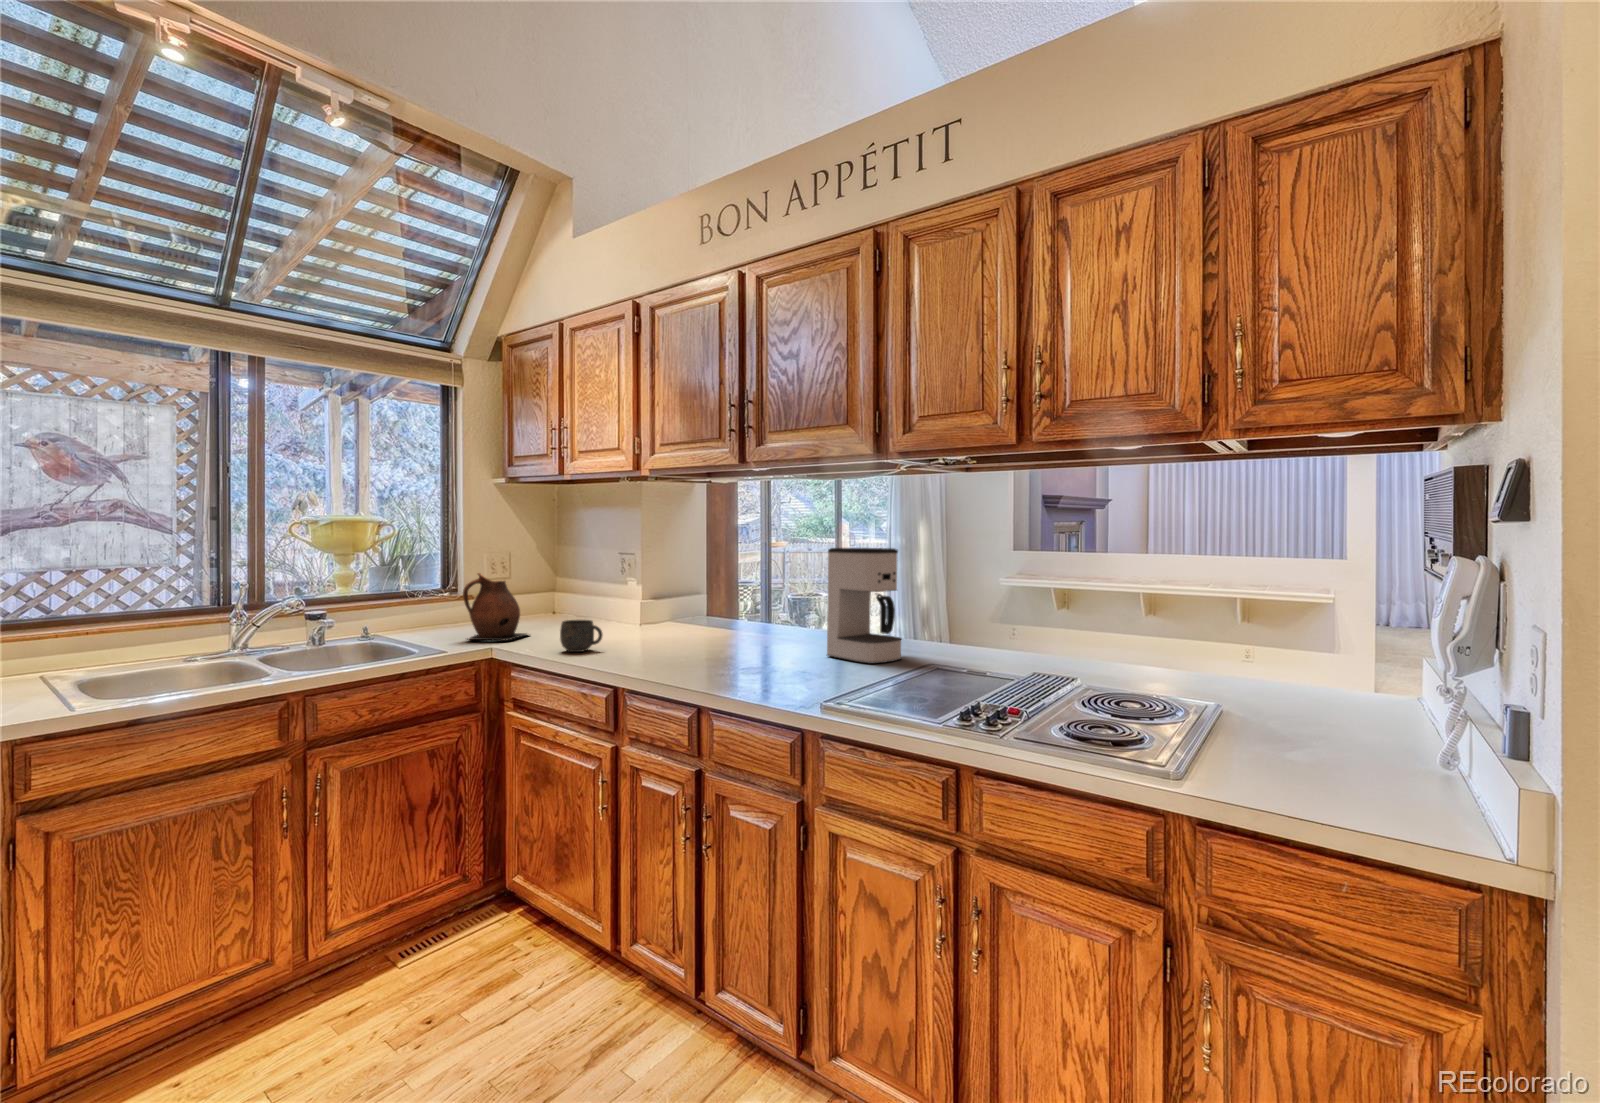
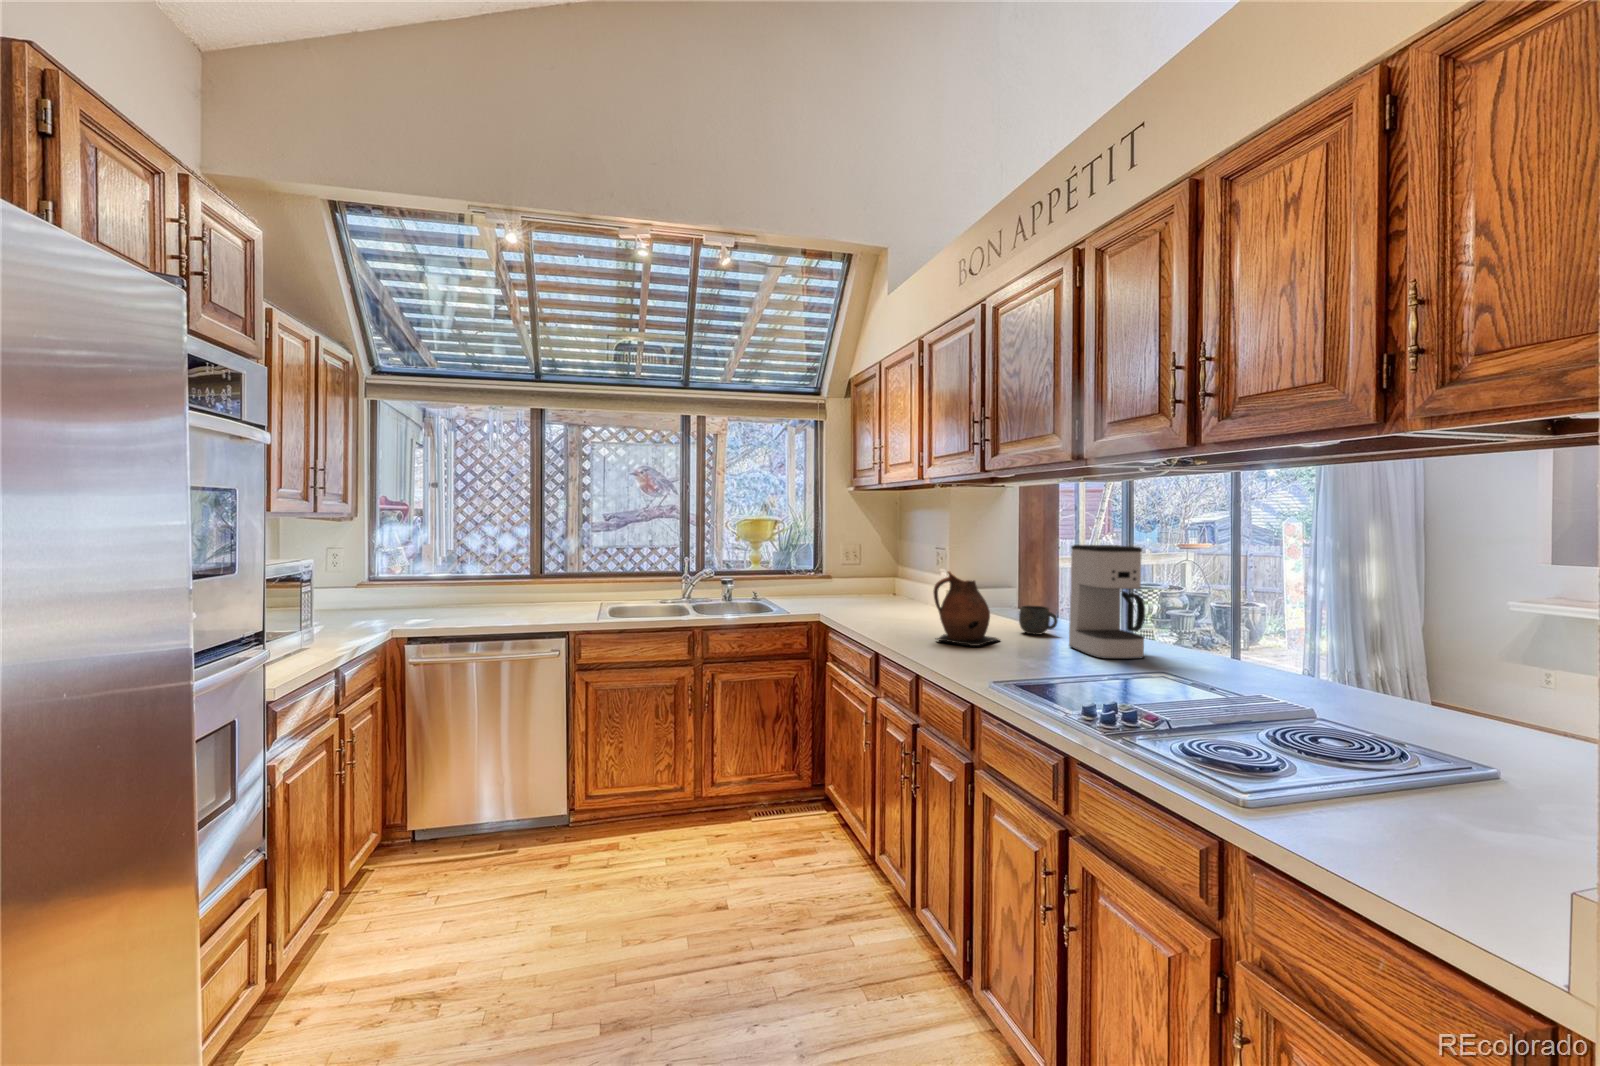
ceramic pitcher: present [463,573,528,641] -> present [933,571,999,647]
mug: present [560,620,602,652] -> present [1019,605,1058,635]

